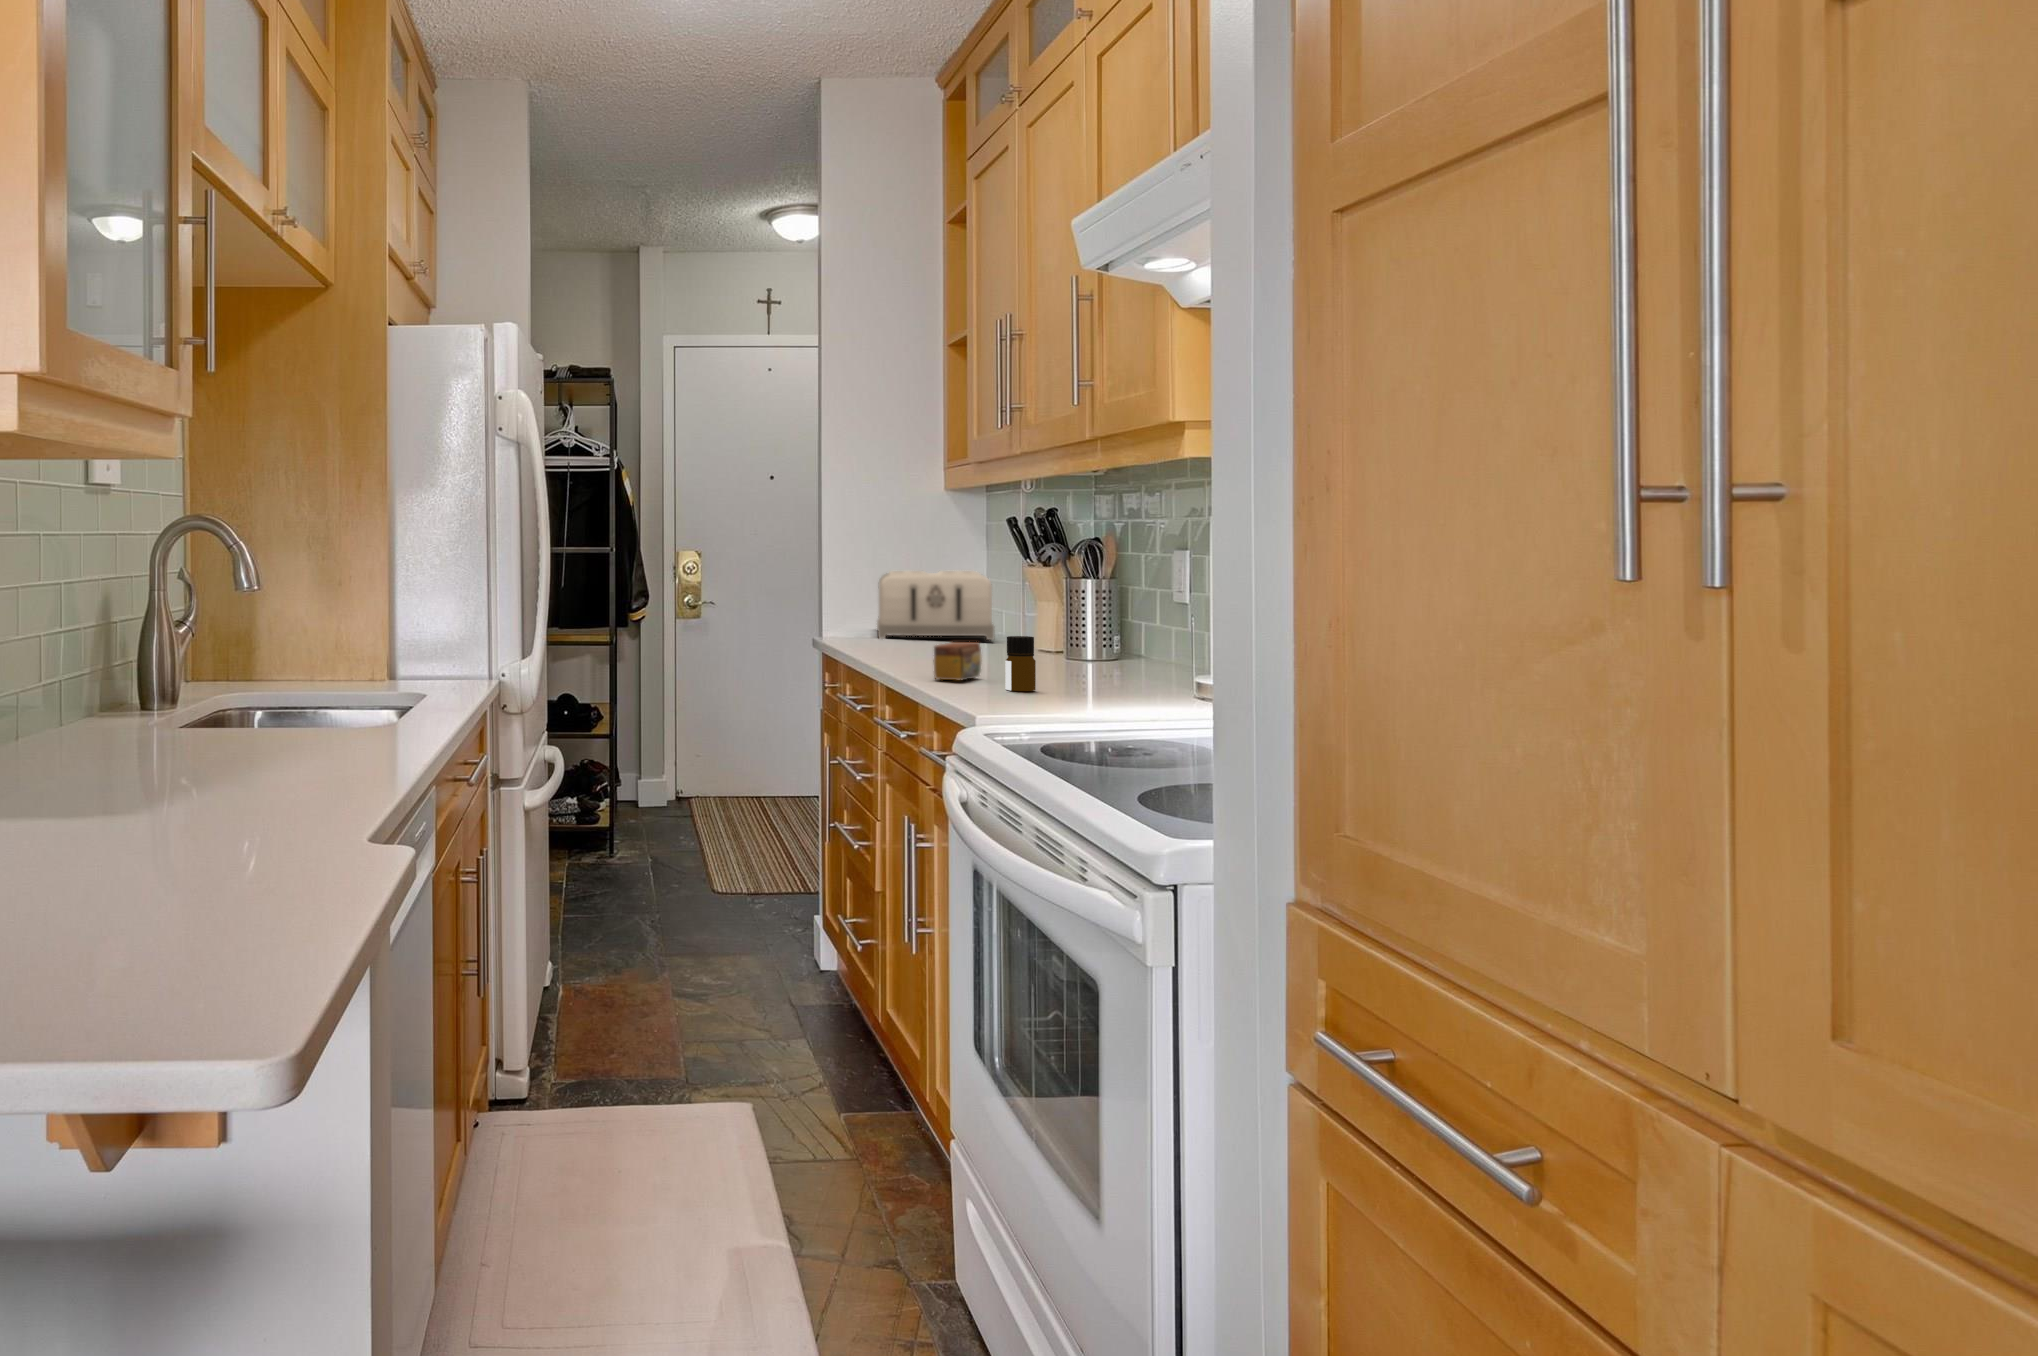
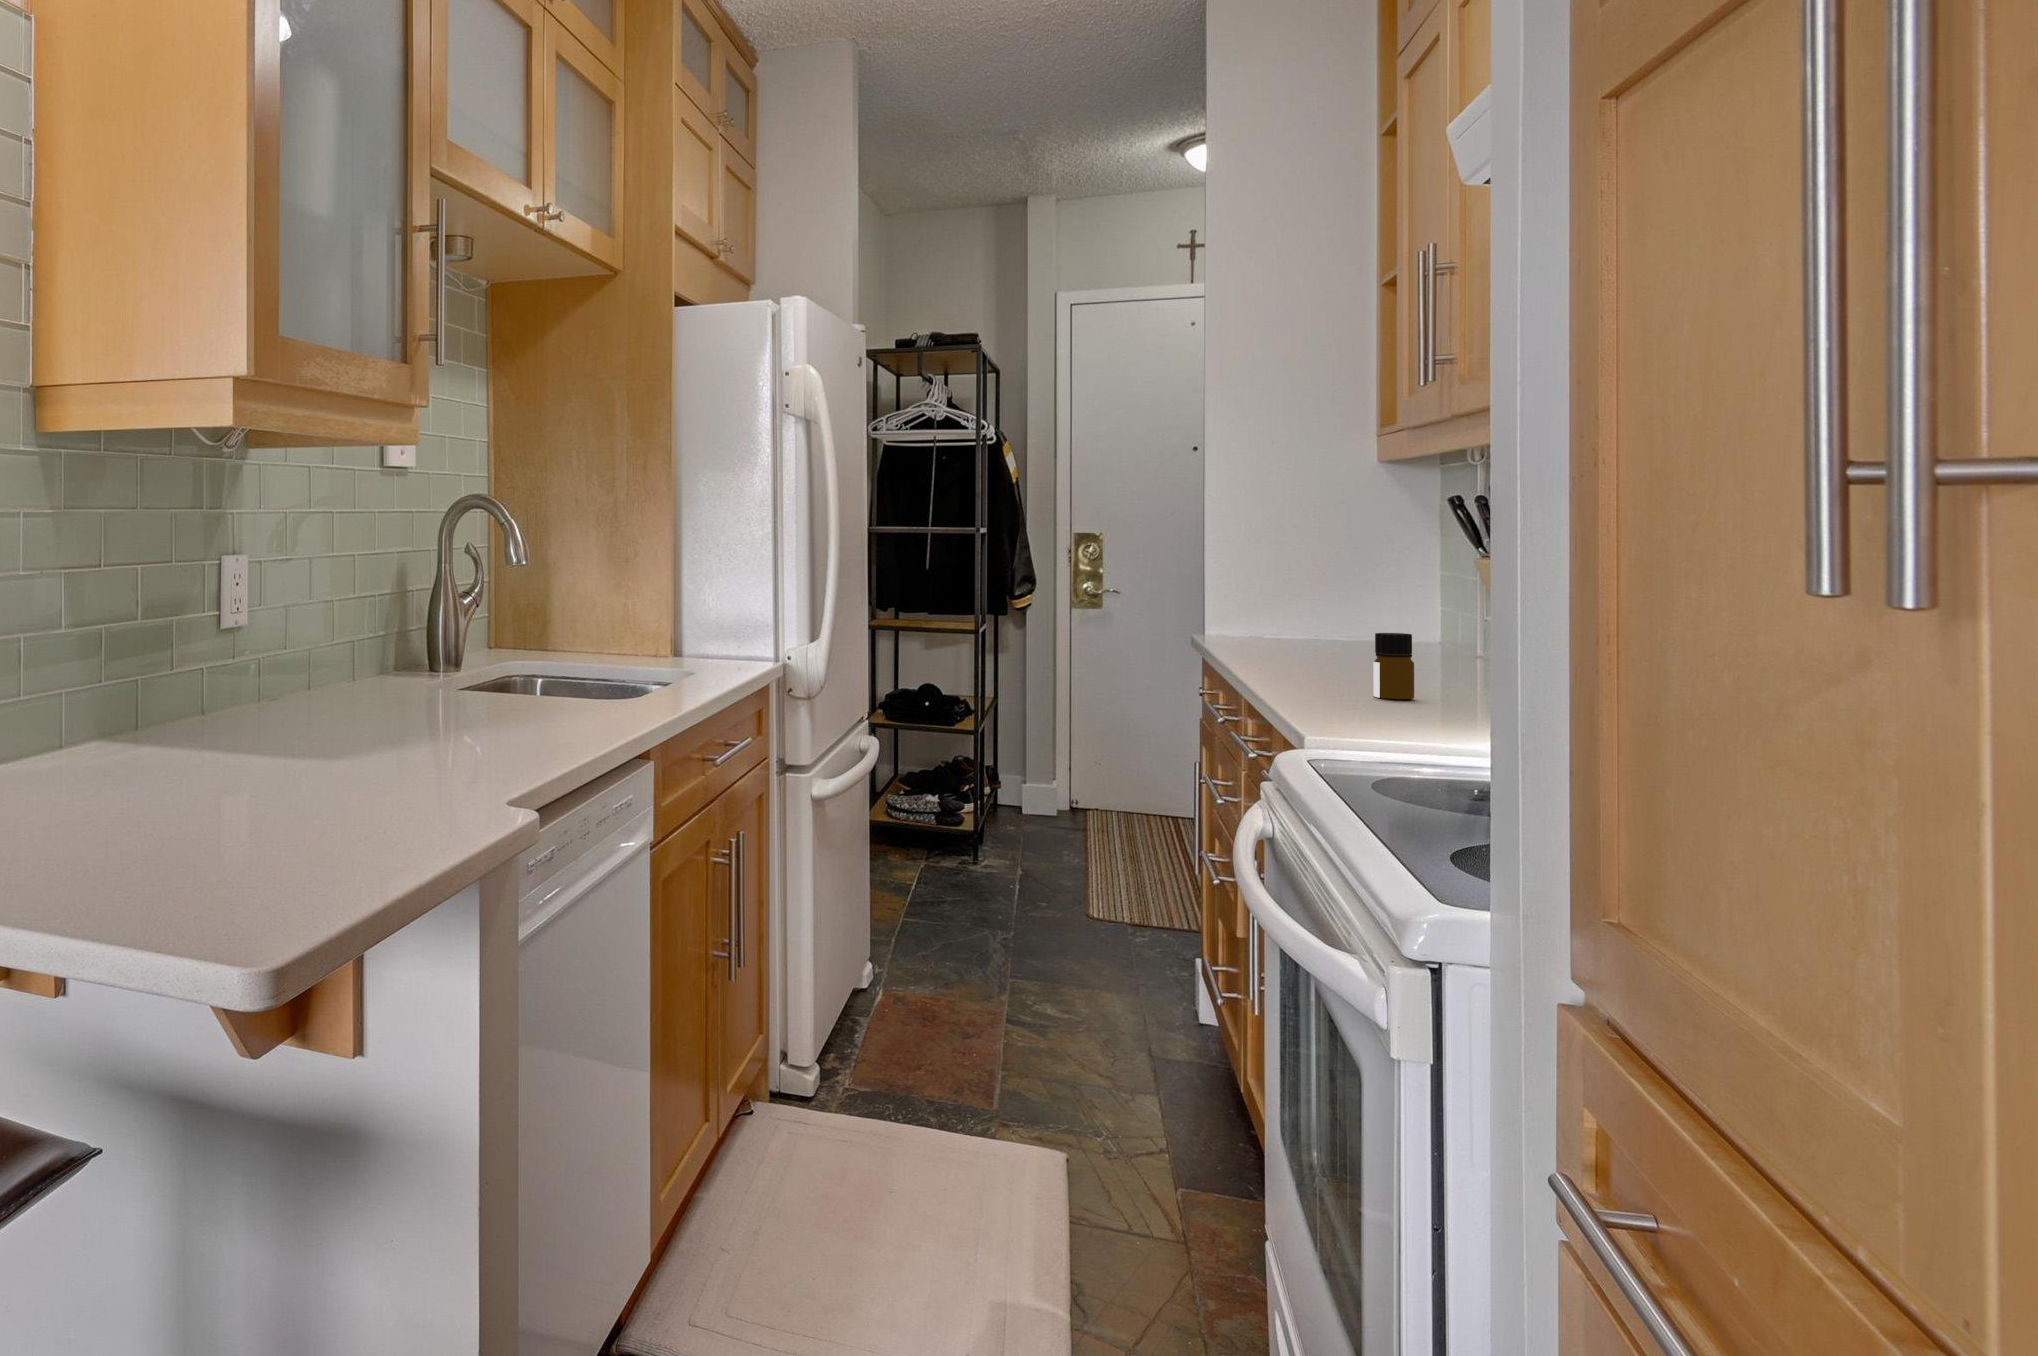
toaster: present [877,571,995,640] -> none [1268,553,1424,637]
tea box: present [934,642,981,680] -> none [1286,638,1355,684]

